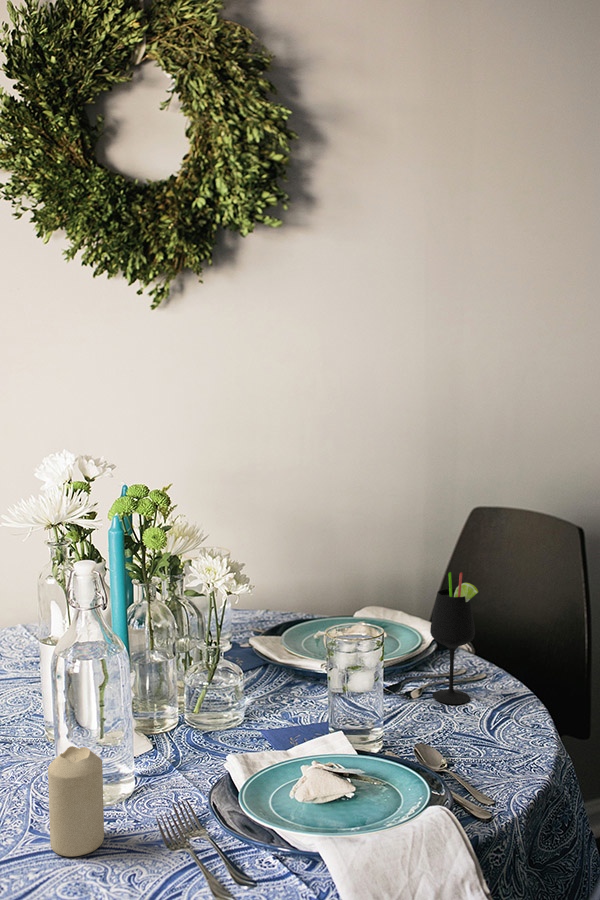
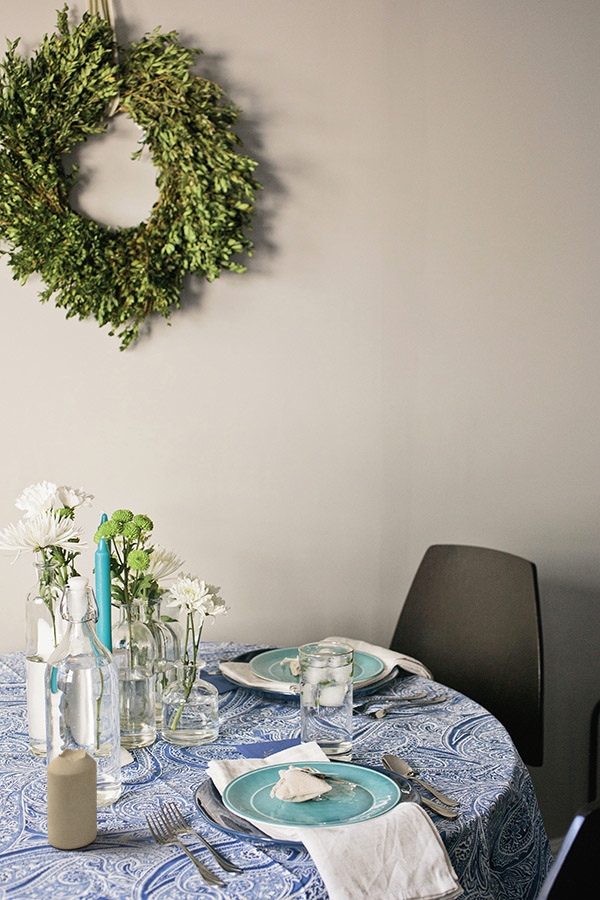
wine glass: present [430,572,478,704] -> none [394,597,438,722]

